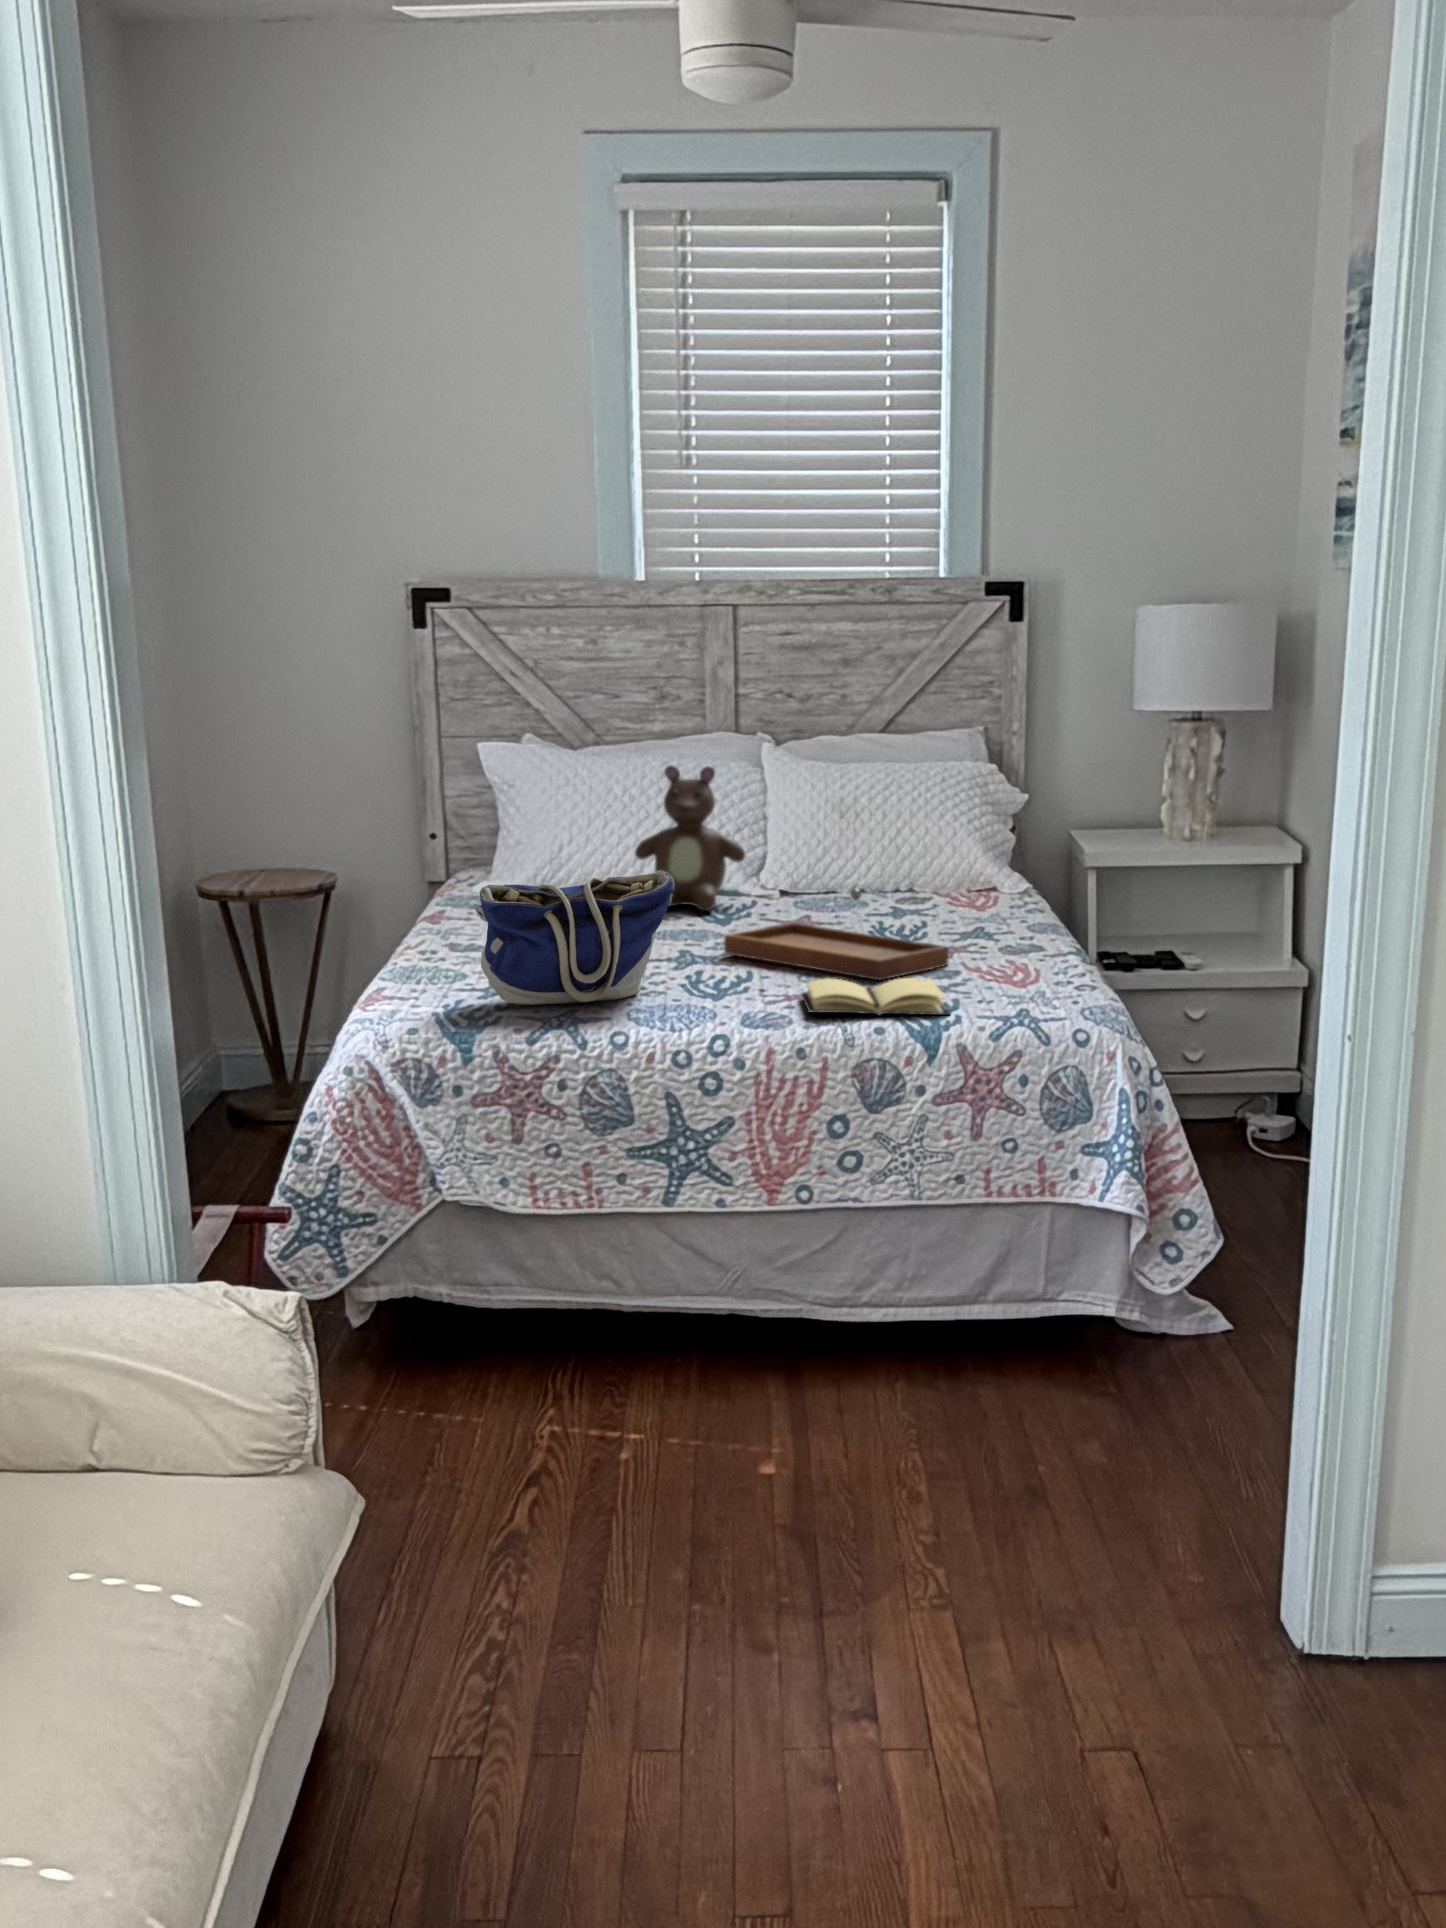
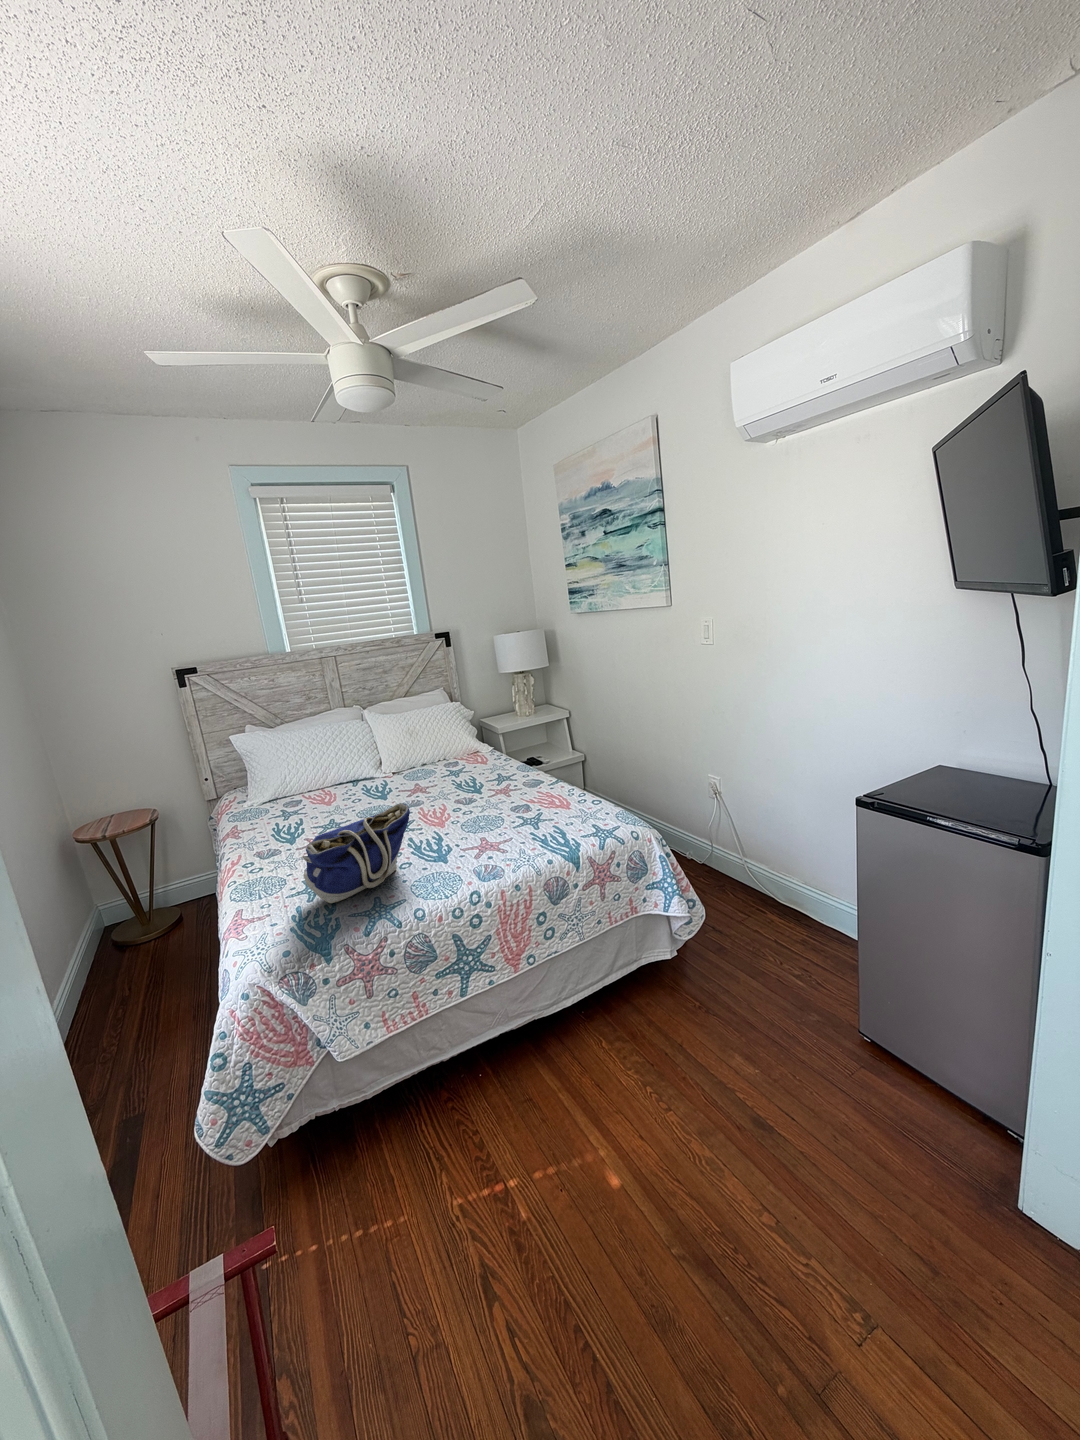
teddy bear: present [635,765,745,911] -> none [328,729,382,799]
tray: present [724,889,949,980] -> none [410,778,521,823]
book: present [801,978,949,1015] -> none [484,820,571,861]

